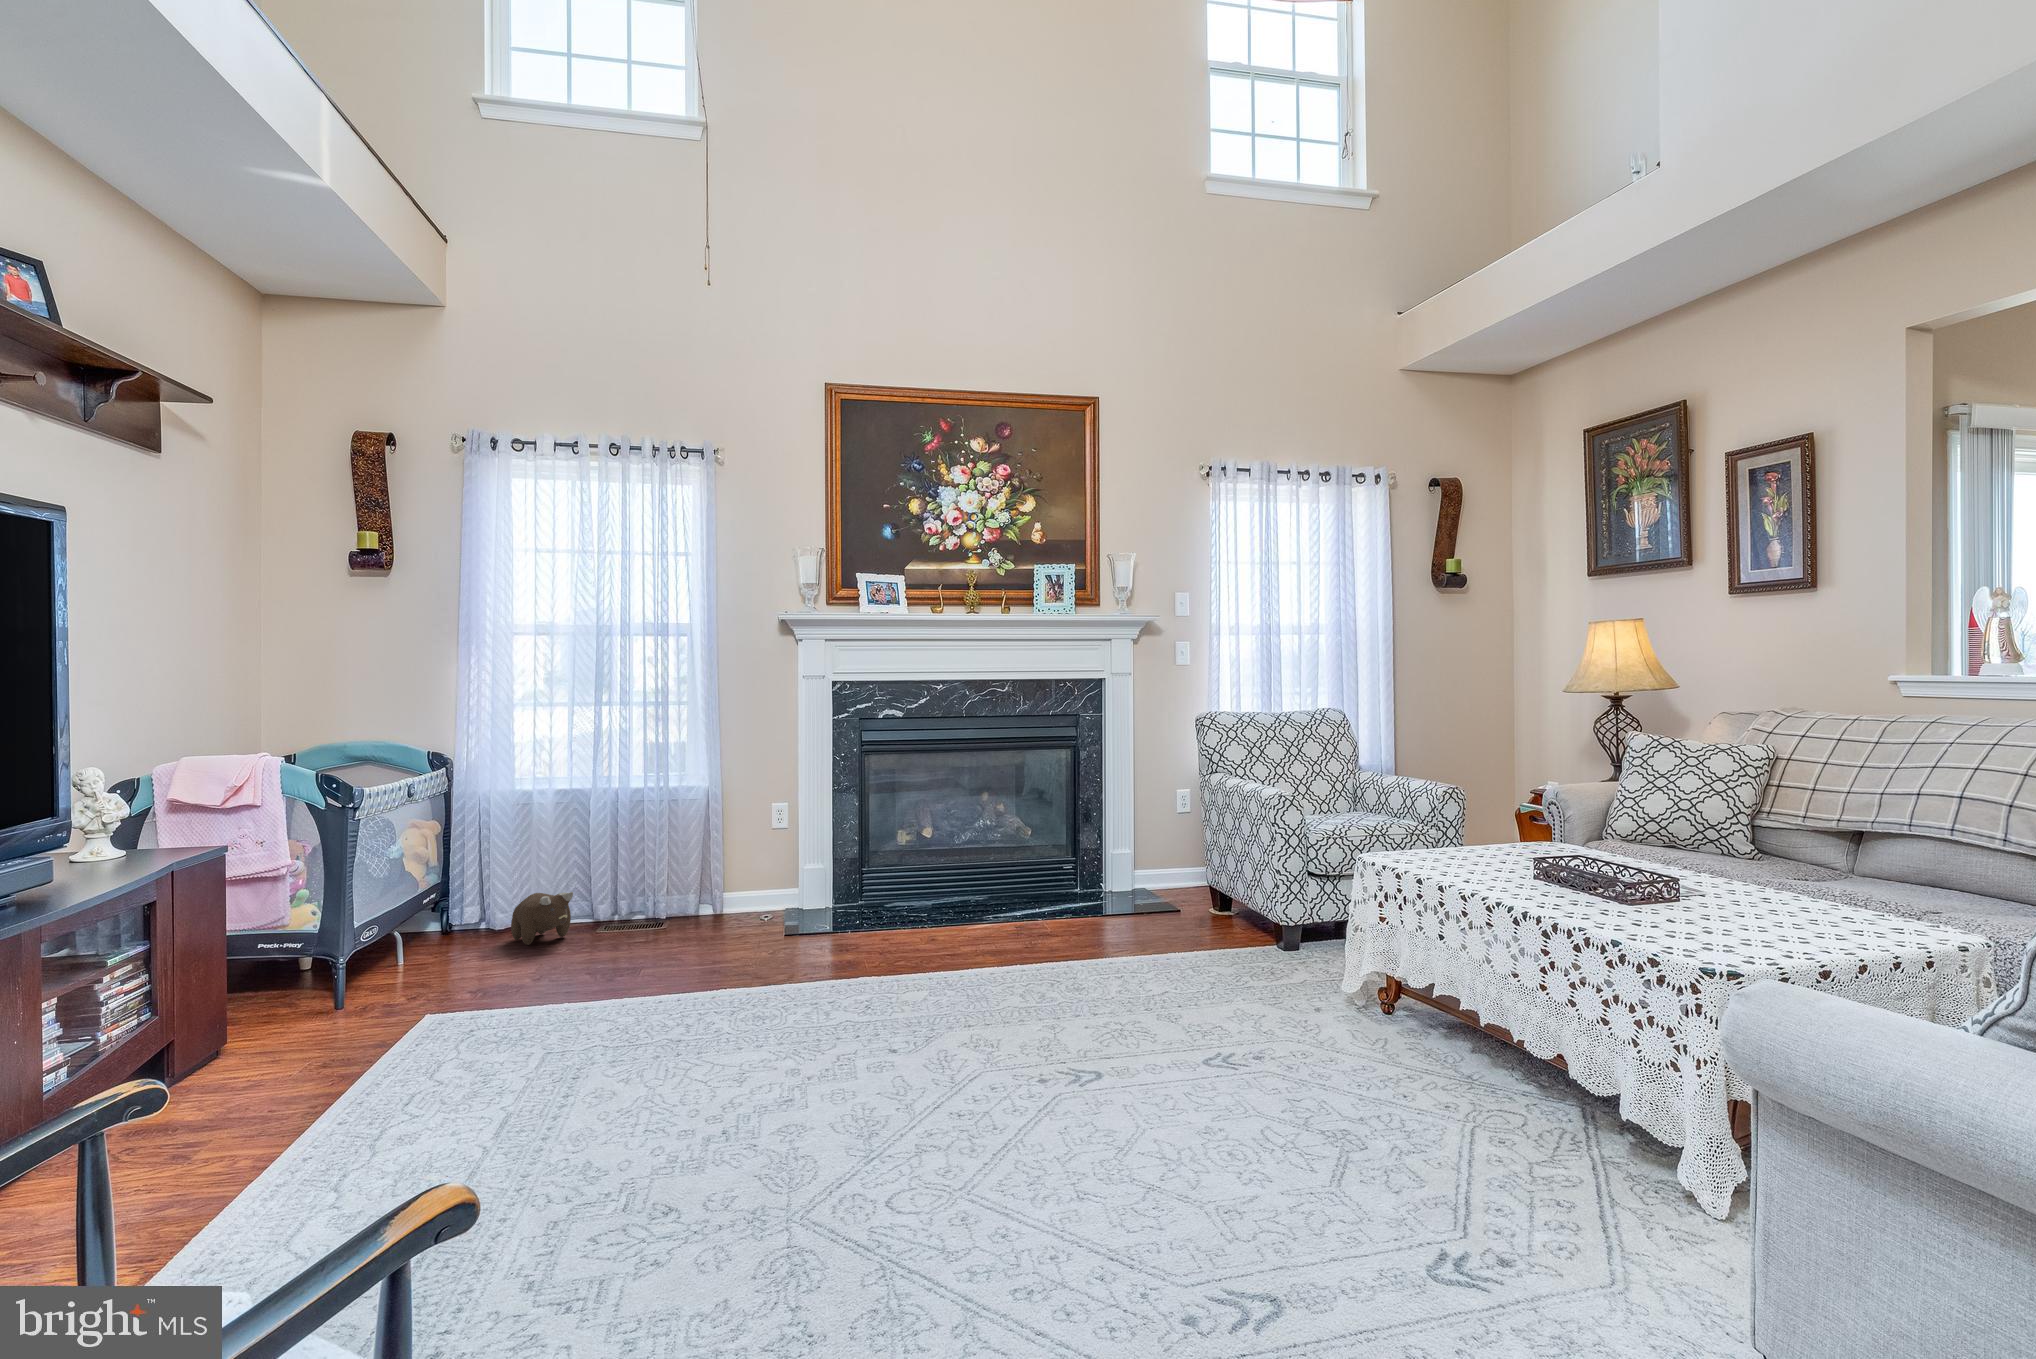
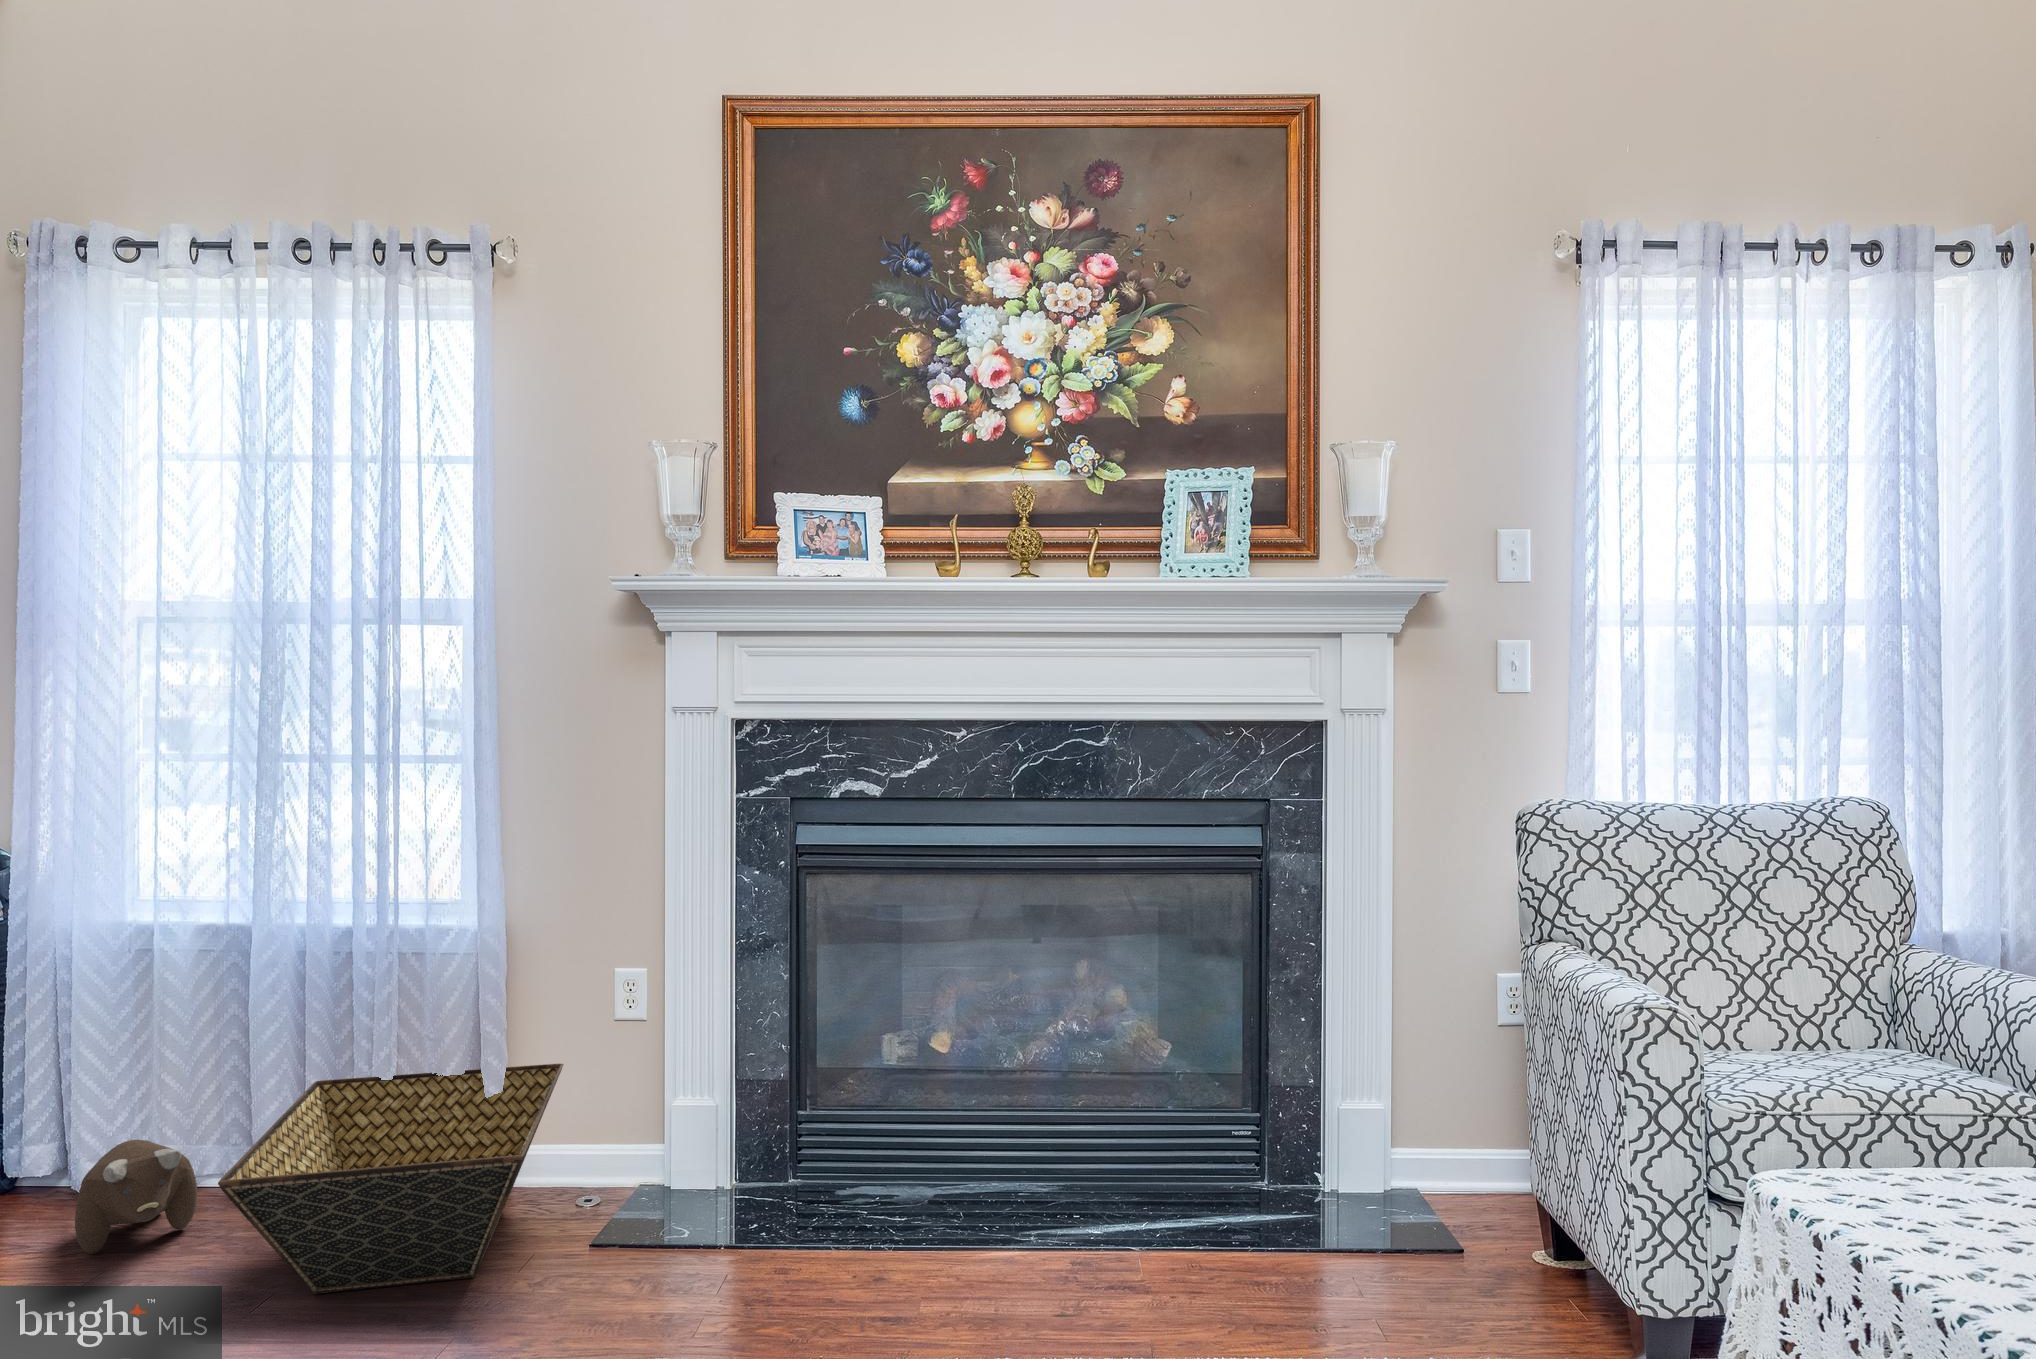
basket: none [624,854,766,947] -> present [218,1064,564,1294]

